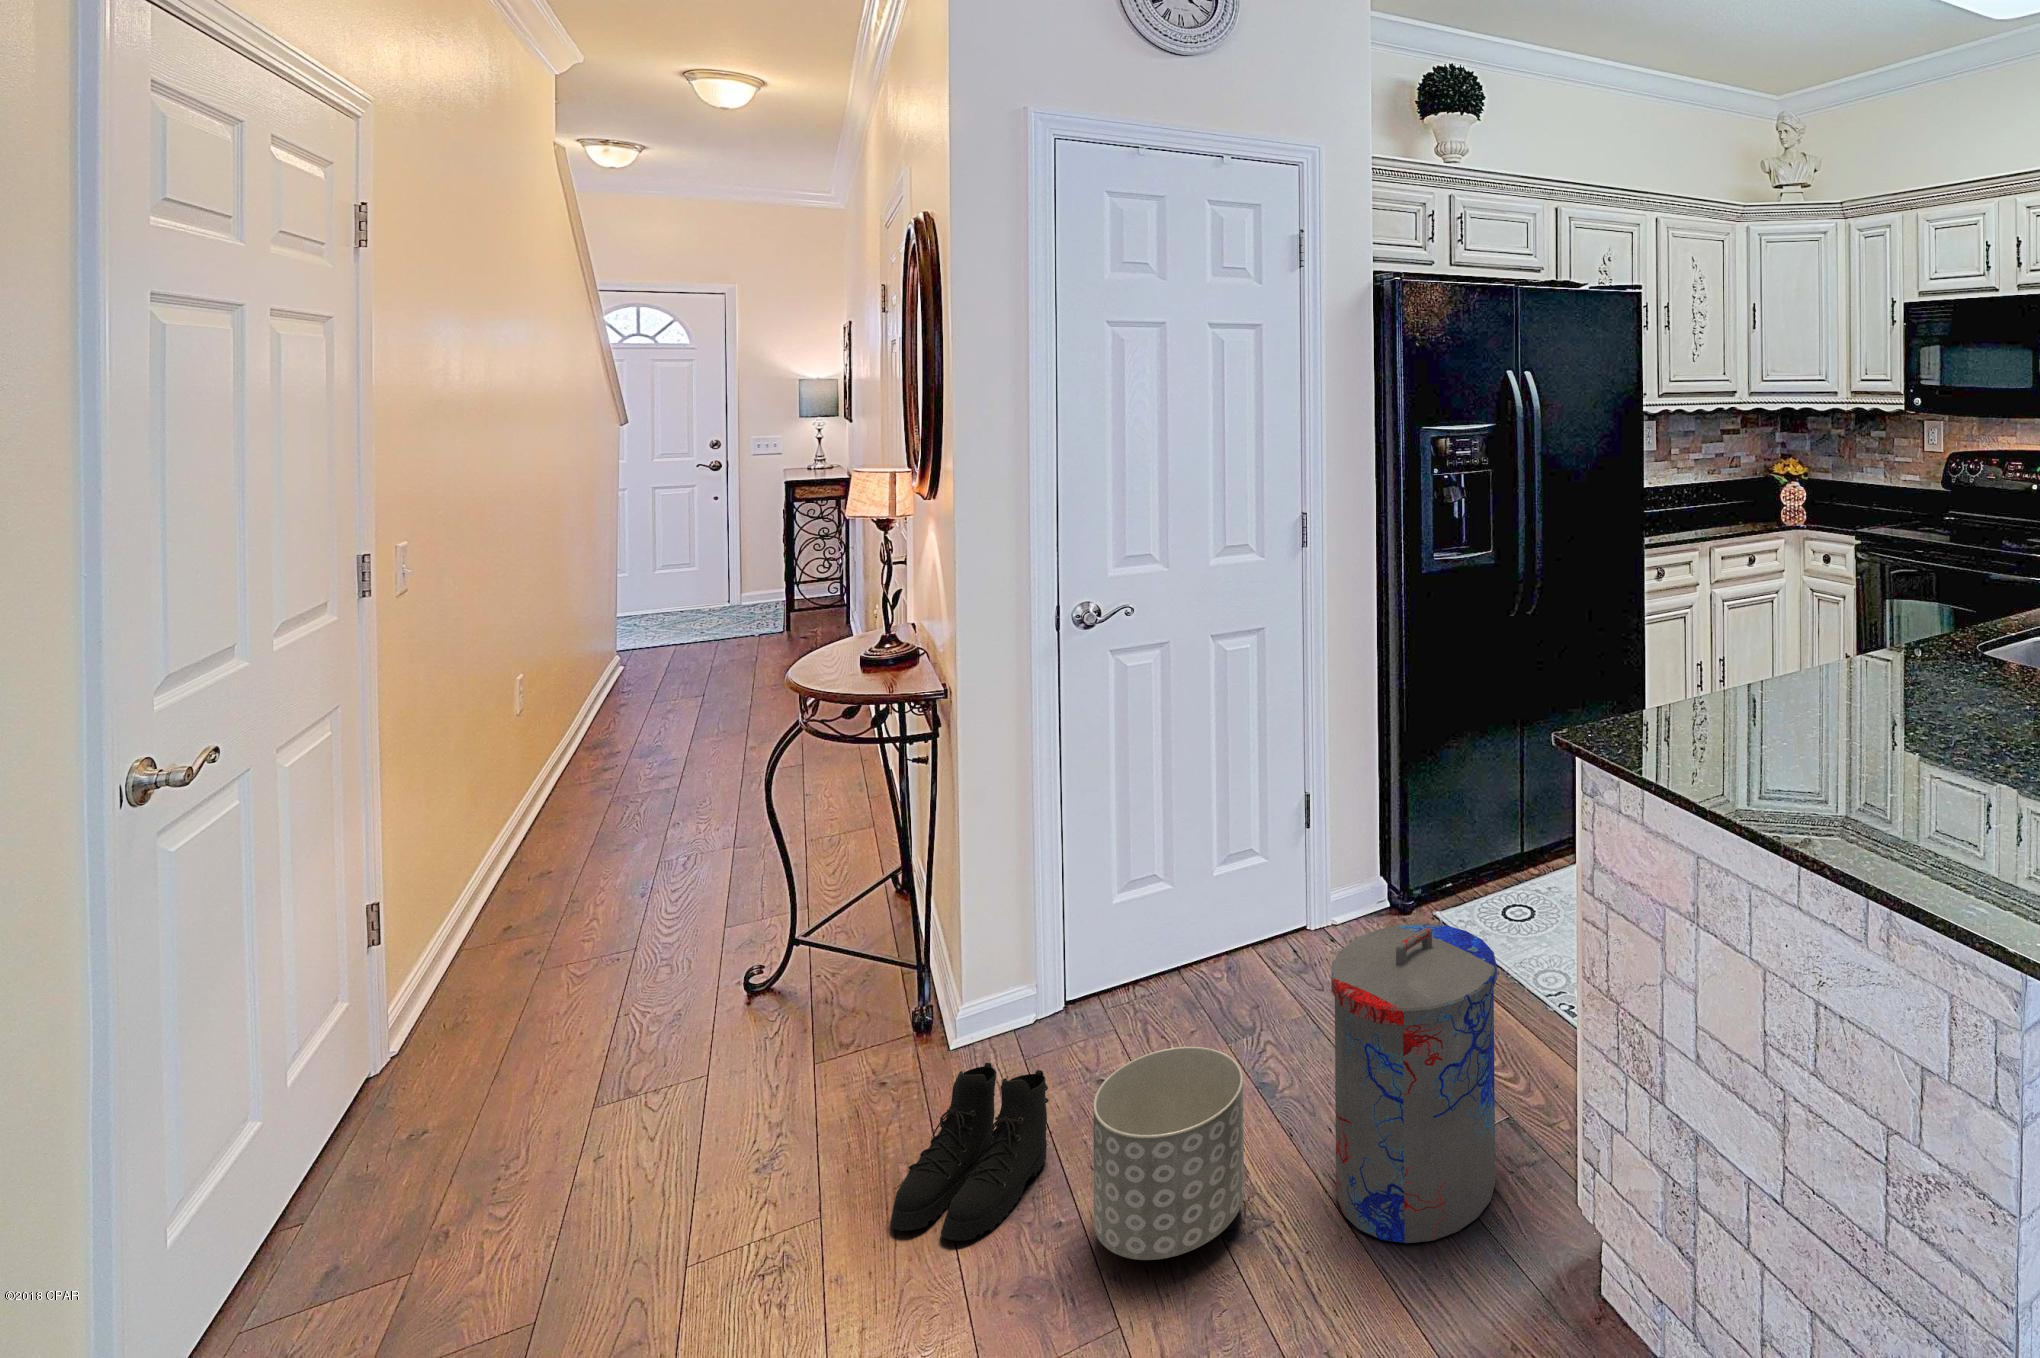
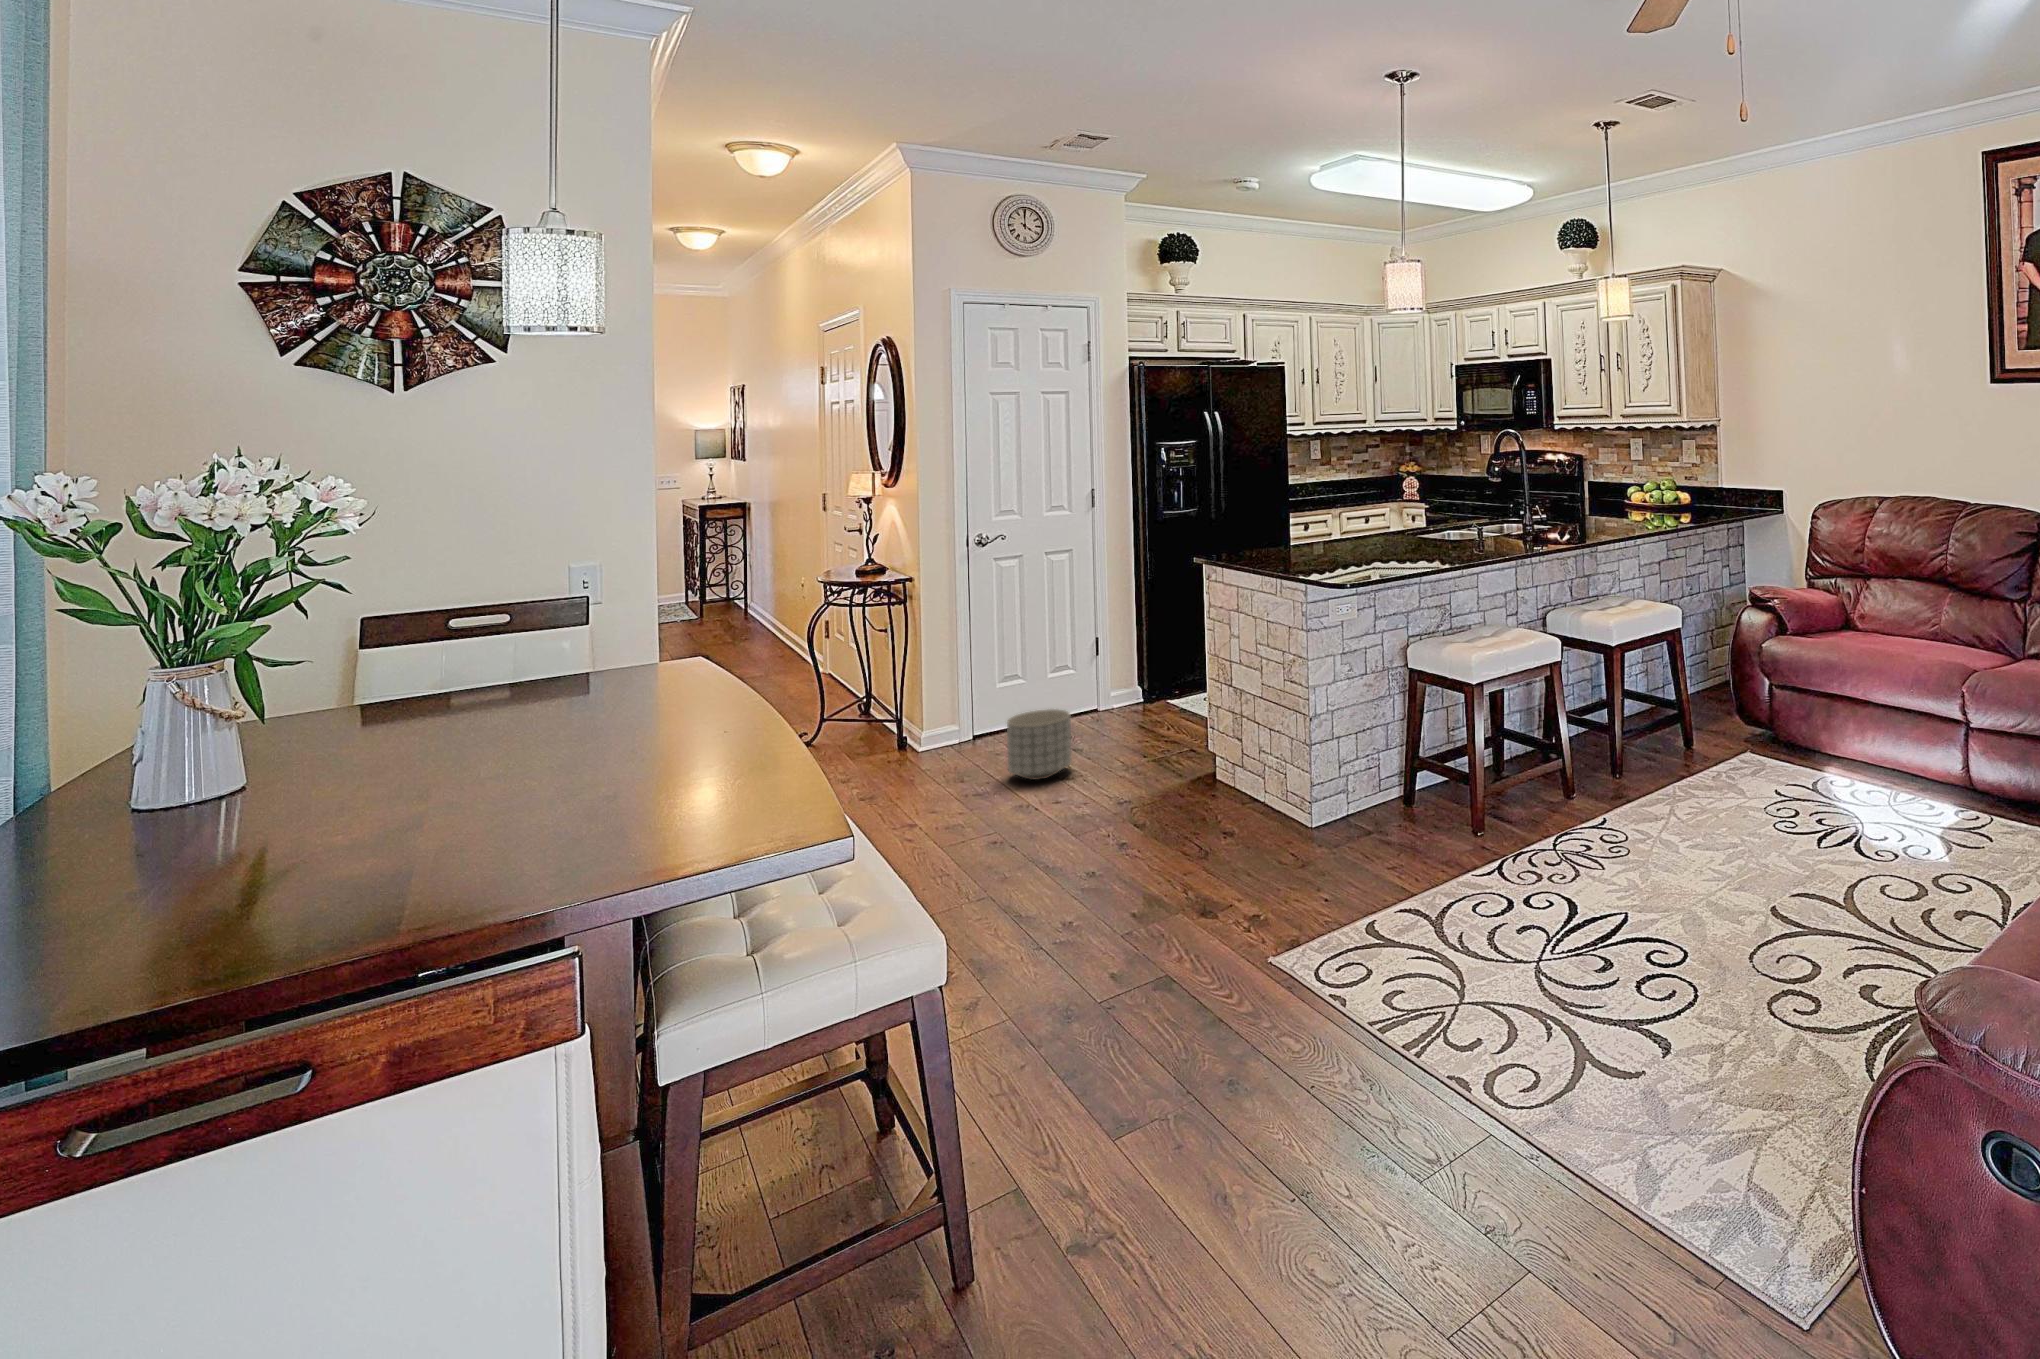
trash can: present [1331,923,1497,1243] -> none [1108,653,1181,771]
boots: present [891,1063,1049,1241] -> none [917,728,981,783]

